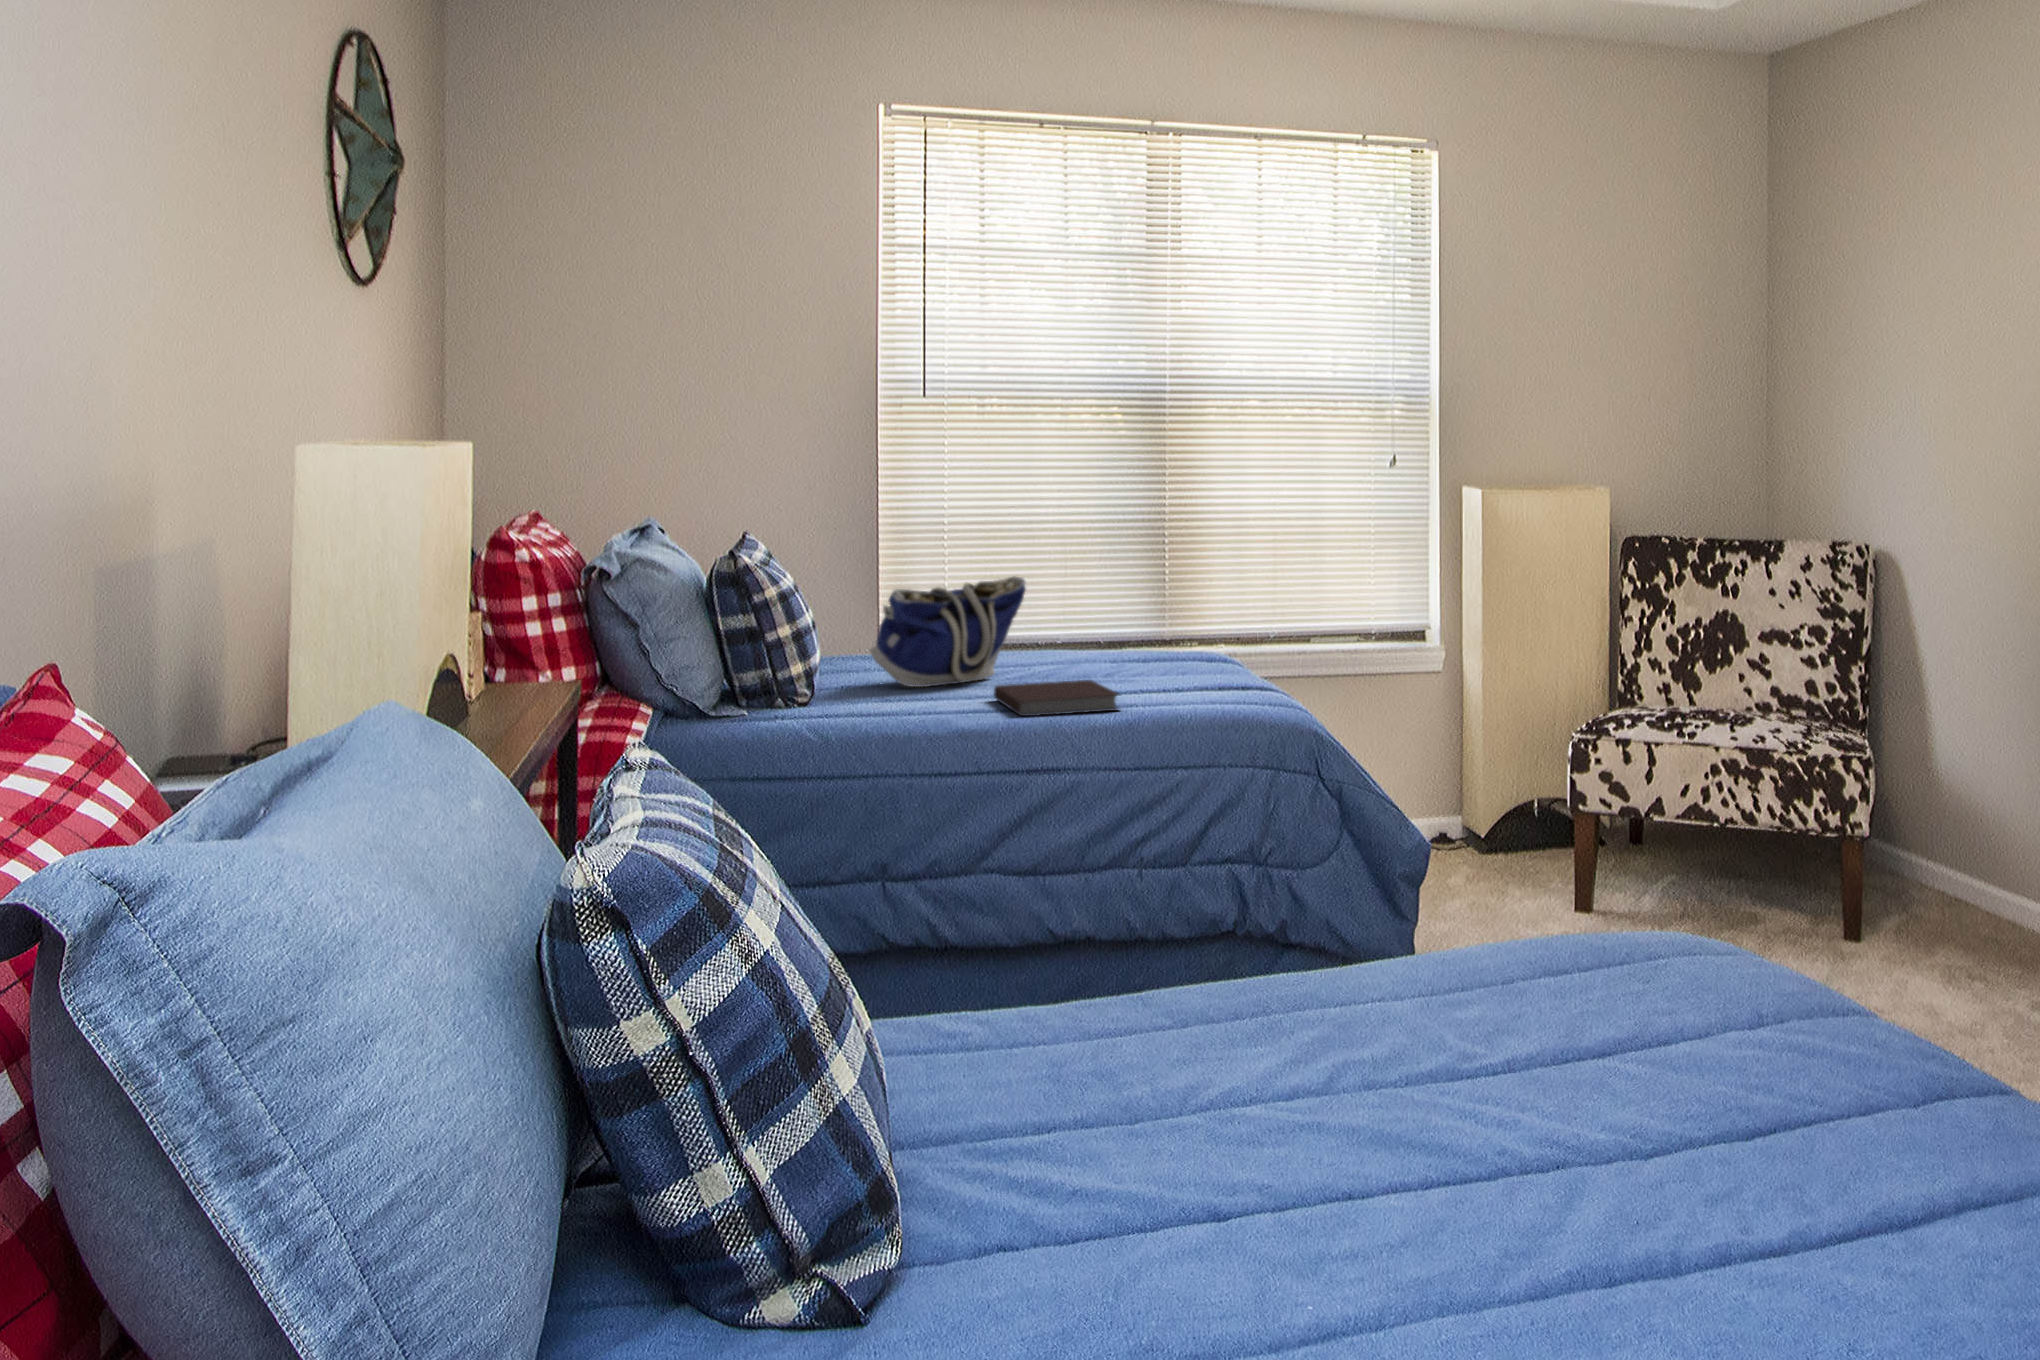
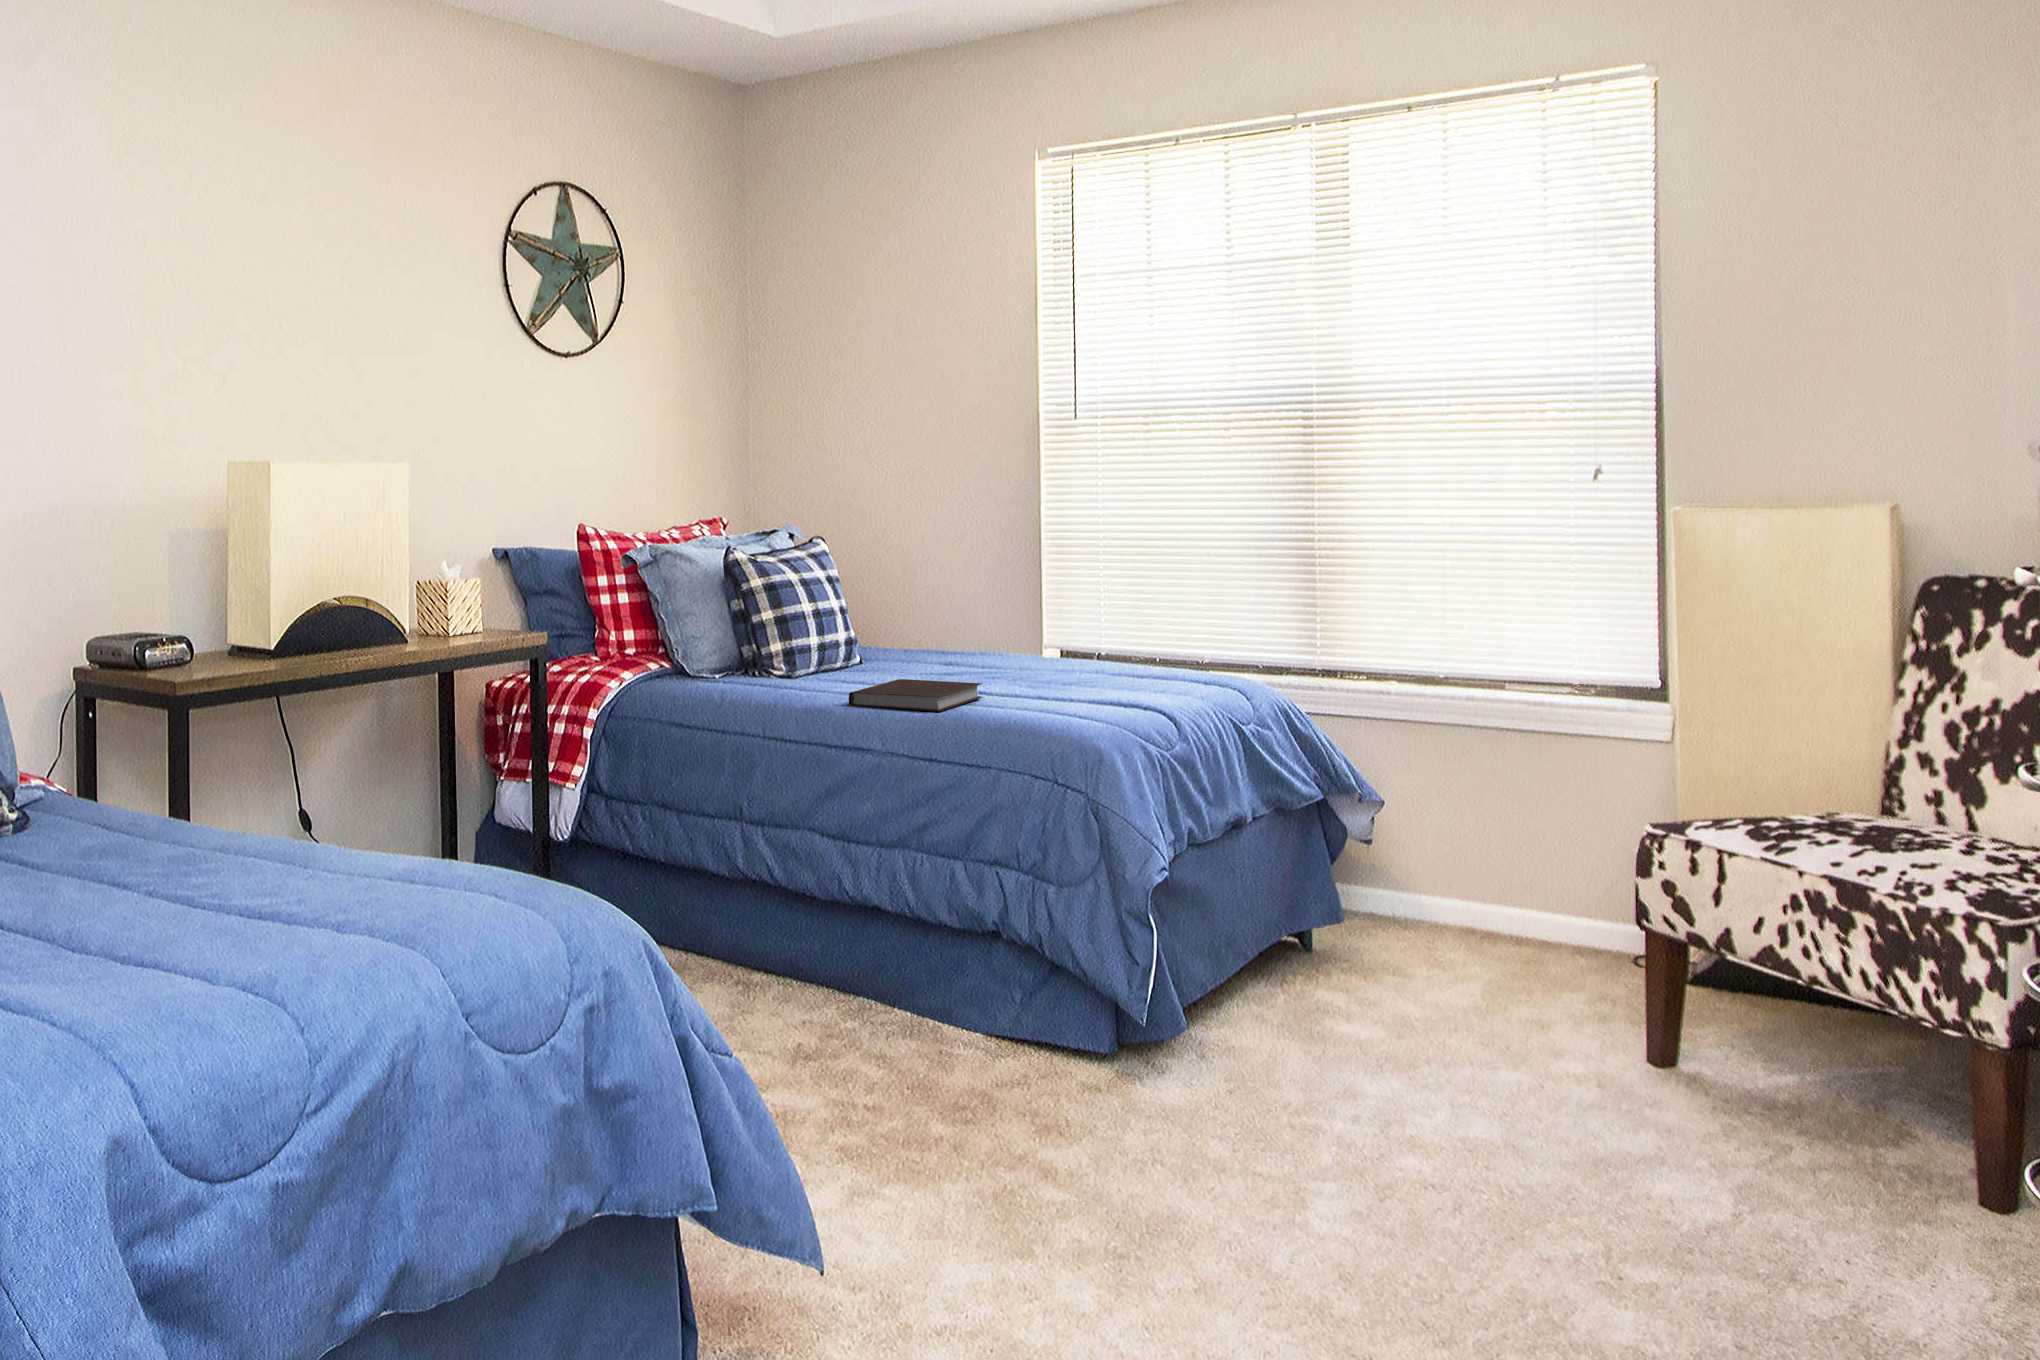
tote bag: present [870,576,1026,687] -> none [855,581,1009,677]

